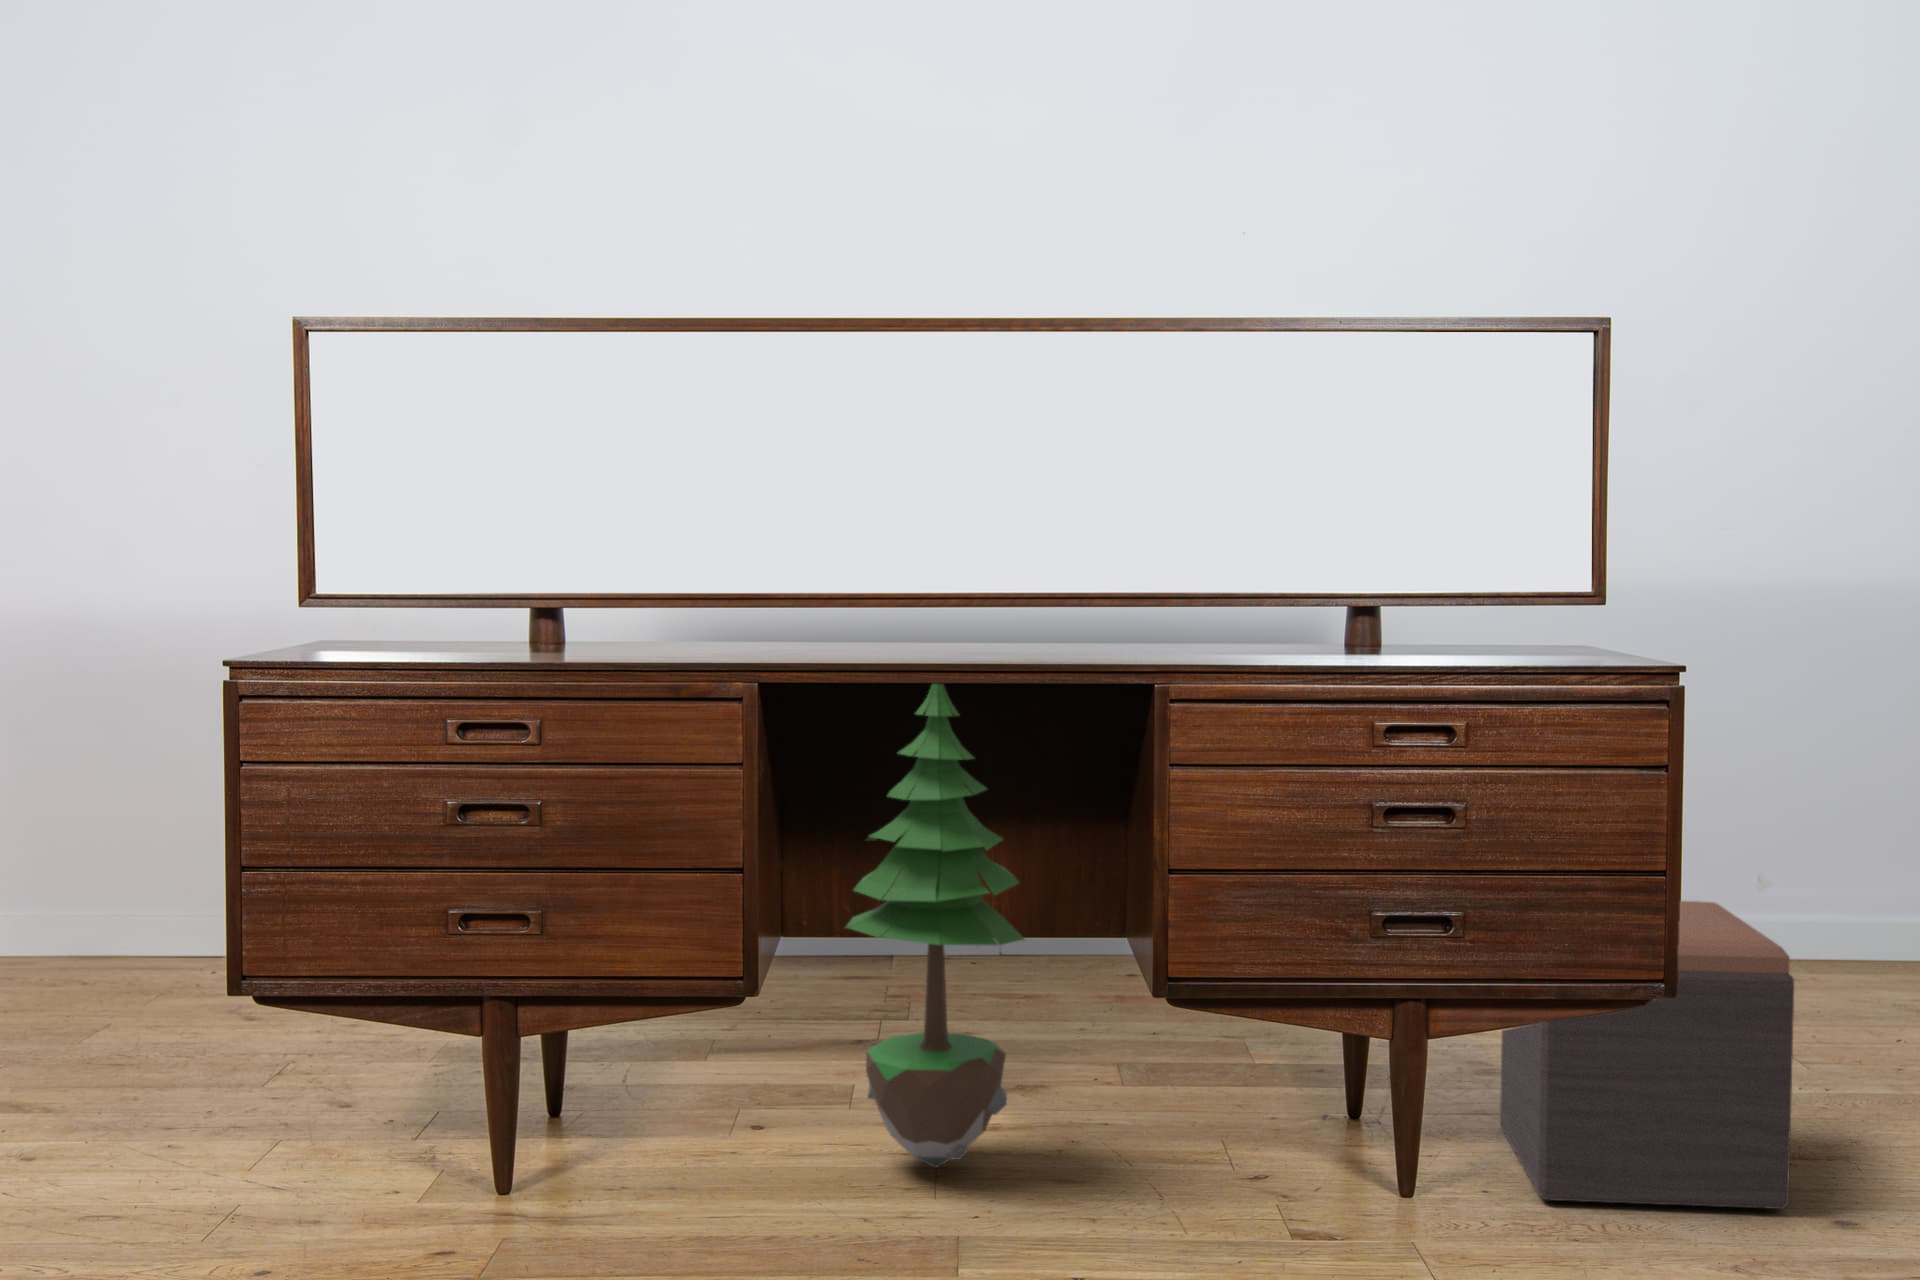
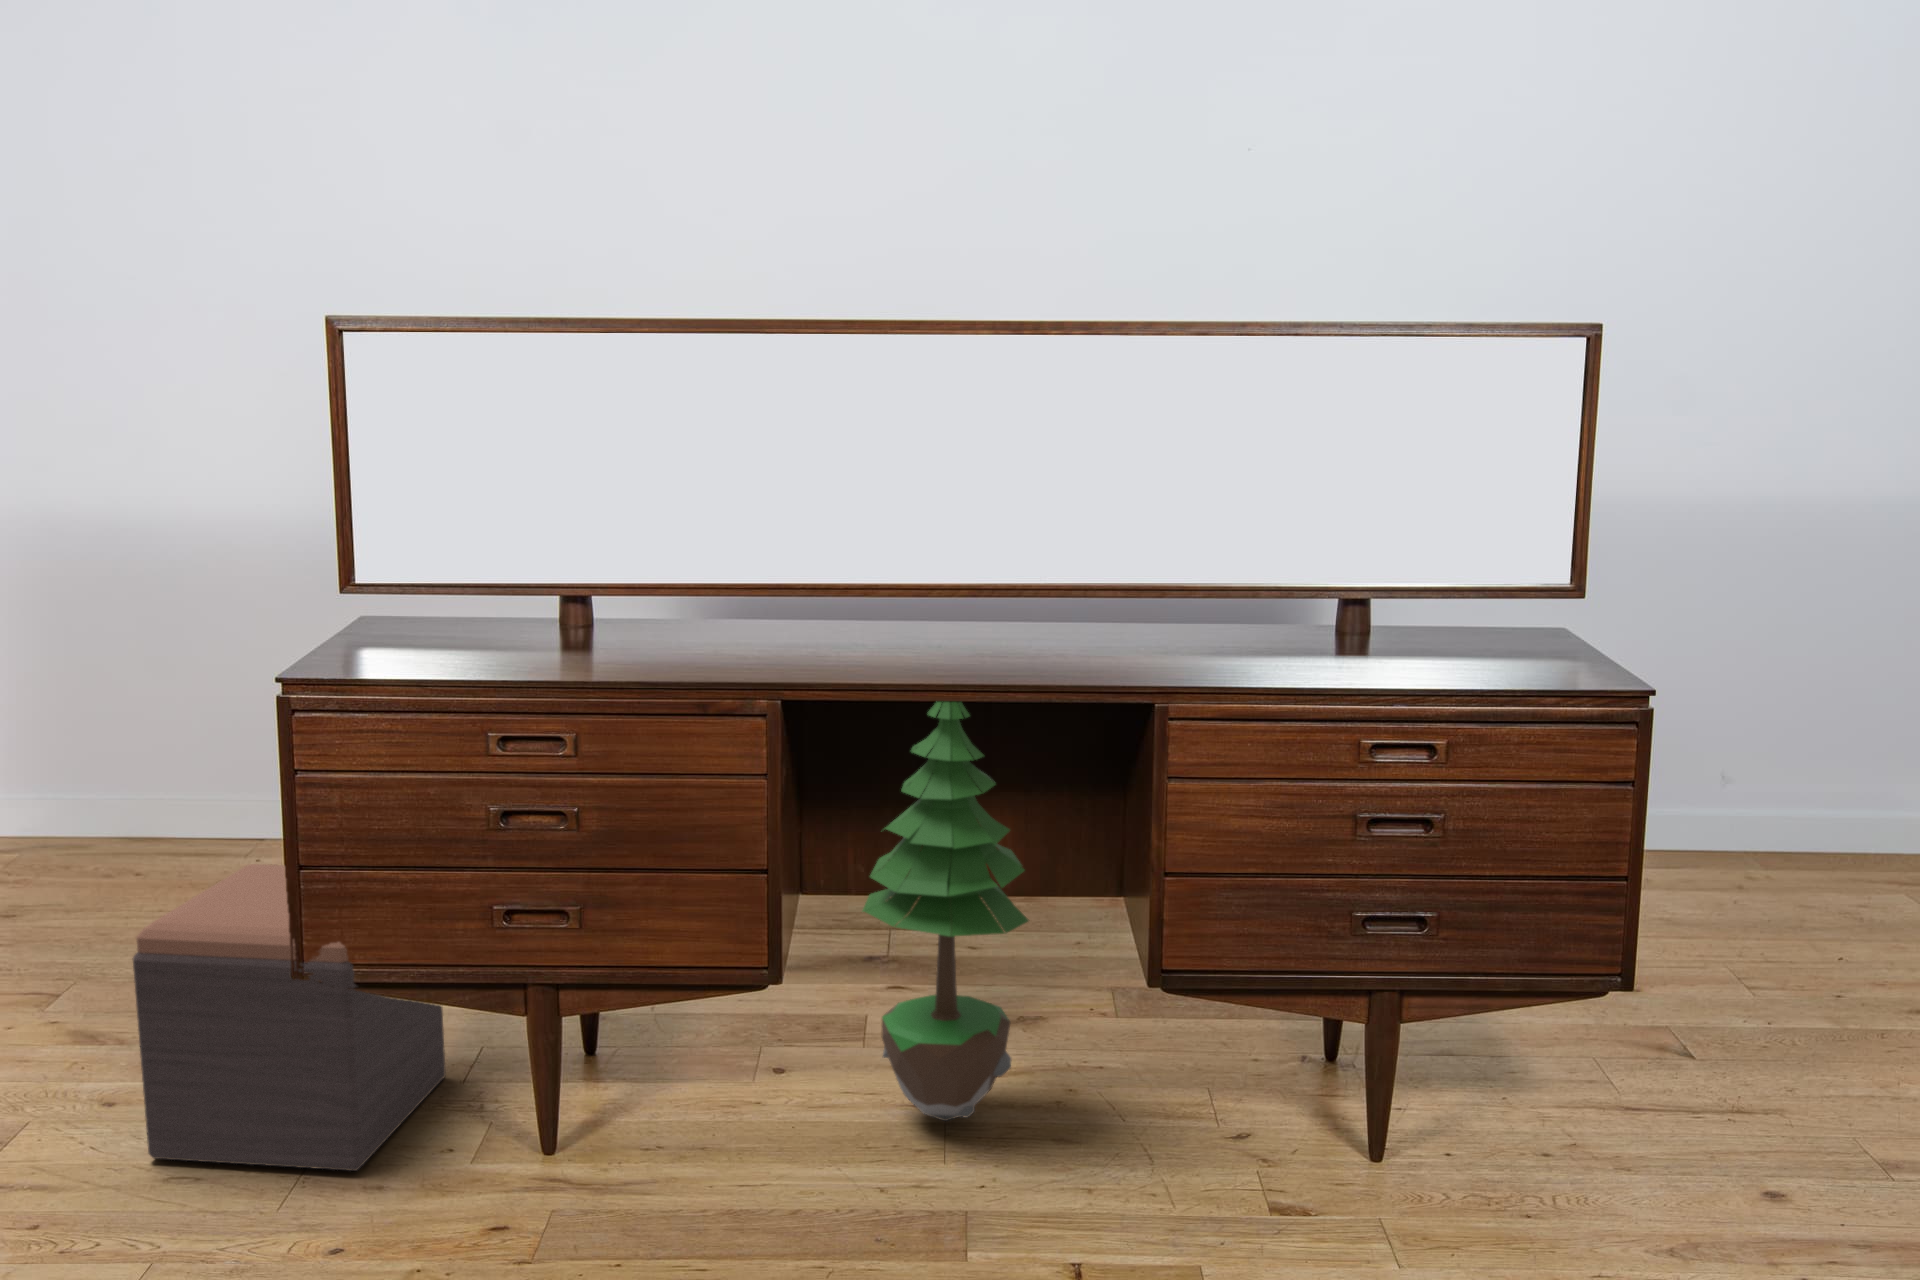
footstool: present [1500,901,1794,1209] -> present [133,864,446,1171]

